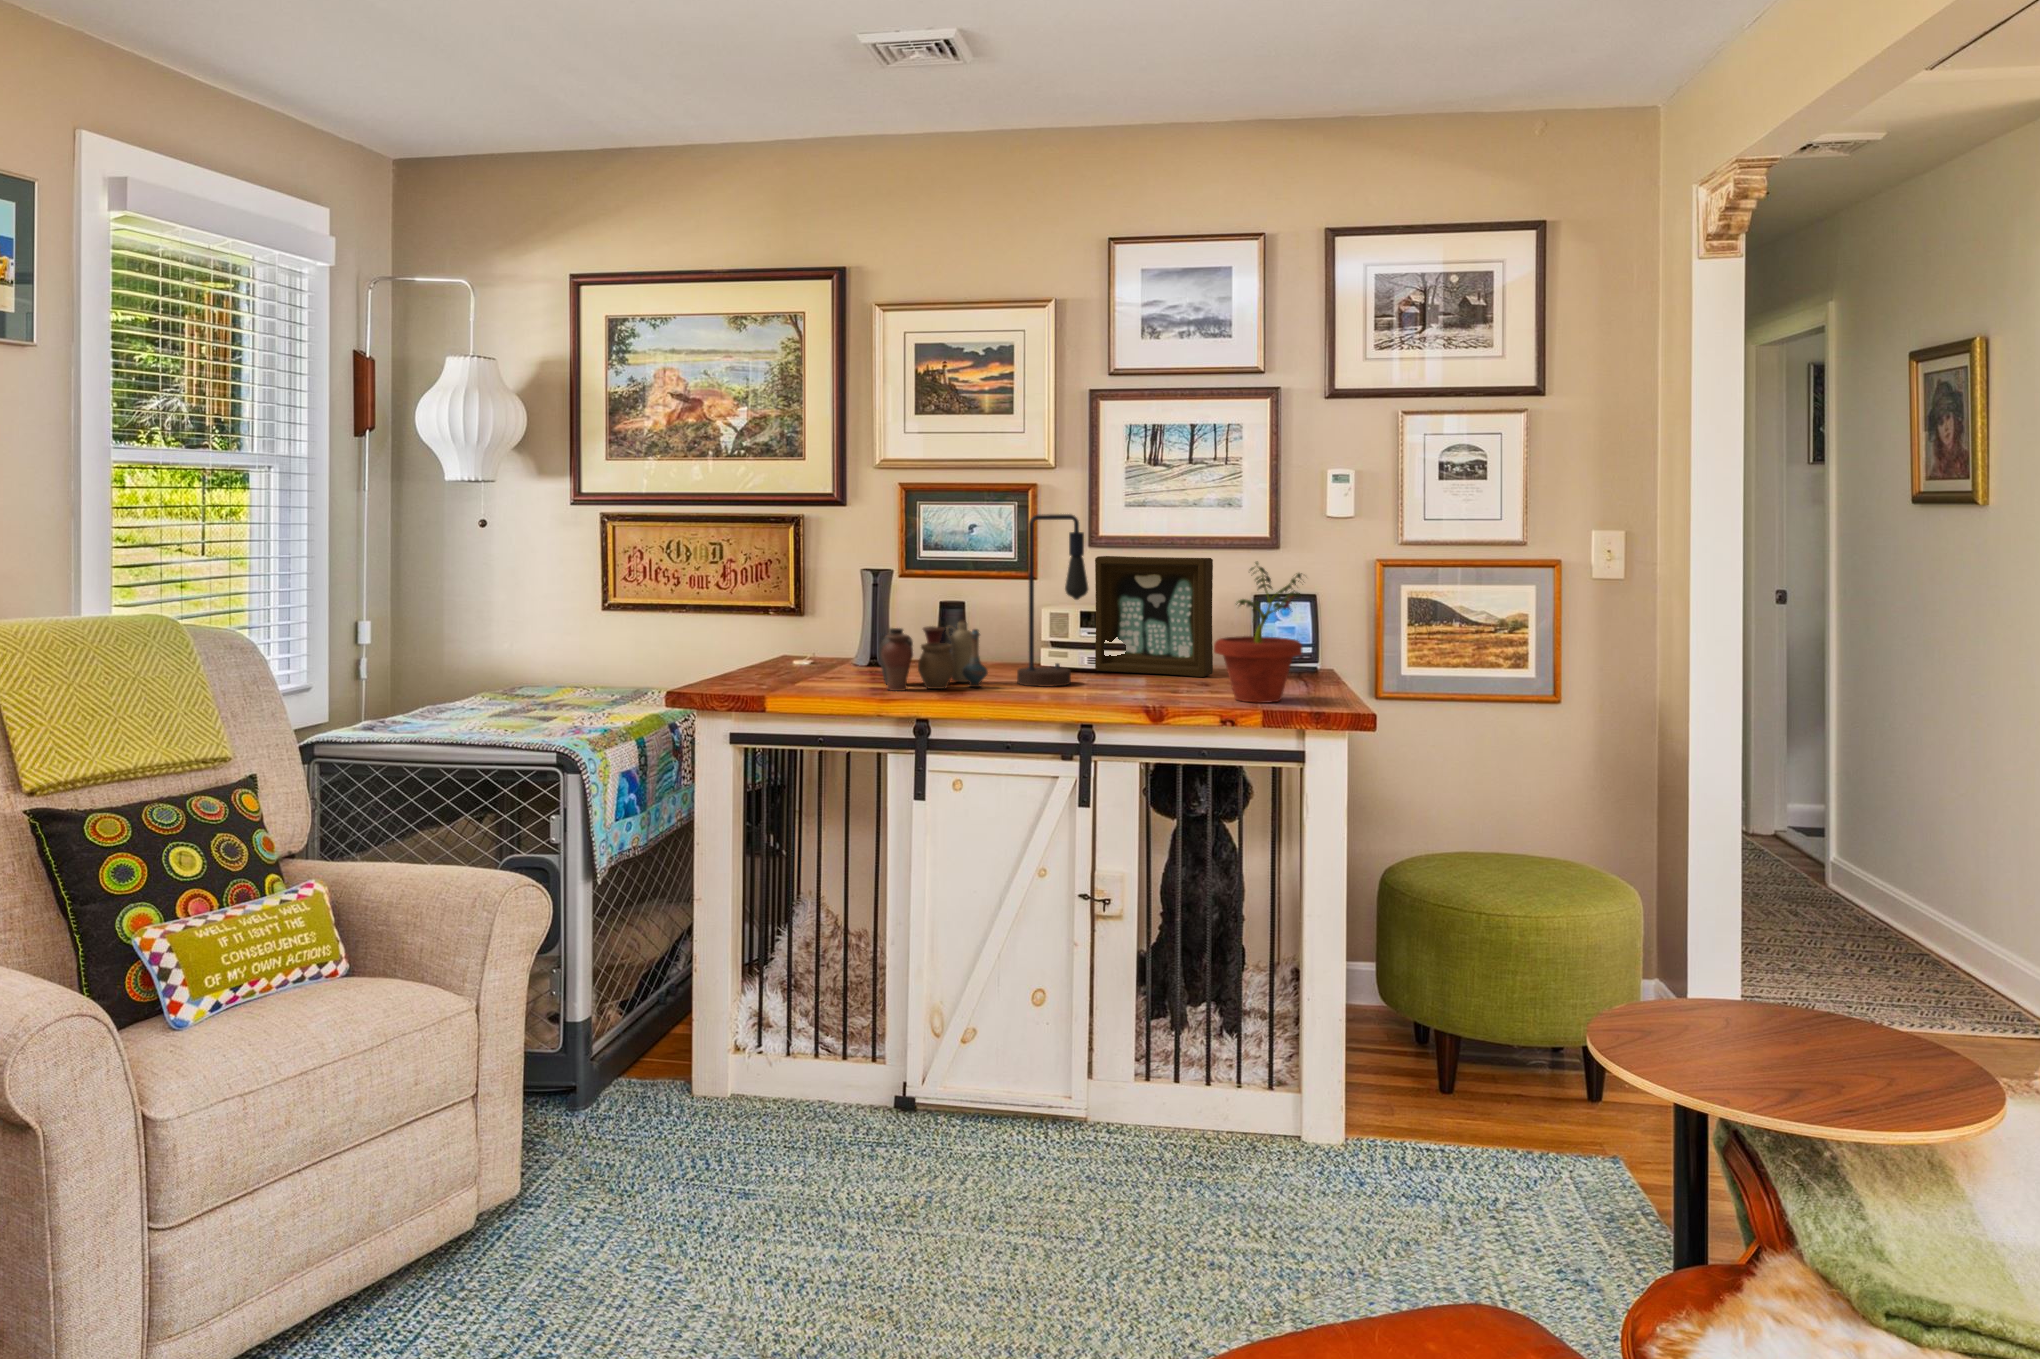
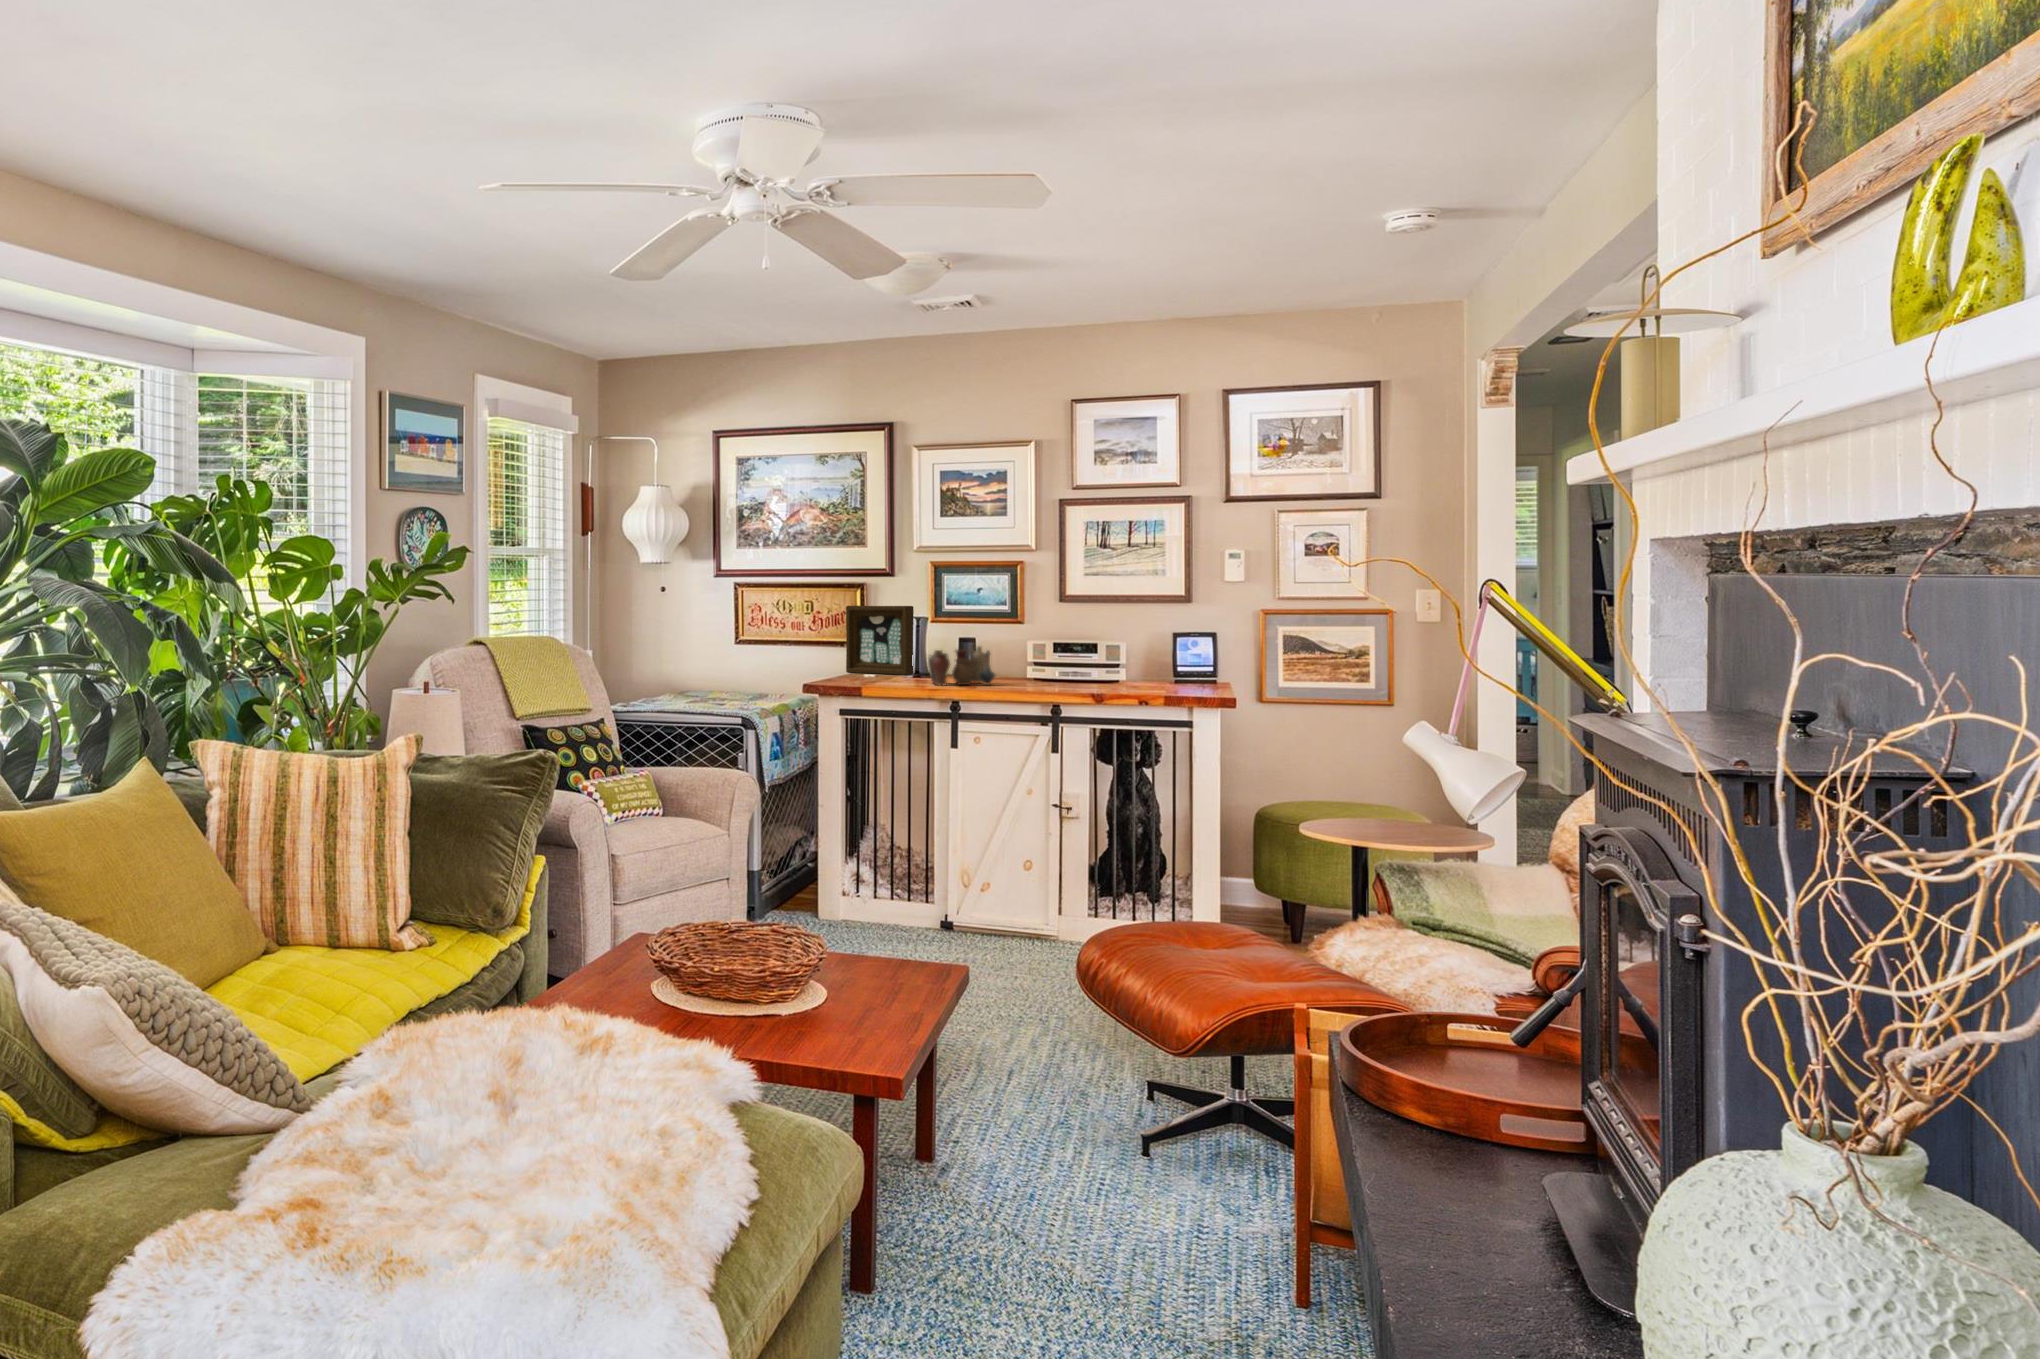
table lamp: present [1017,514,1088,687] -> none [1013,581,1059,685]
picture frame: present [1095,556,1213,677] -> present [846,606,914,675]
potted plant: present [1214,562,1302,703] -> none [1137,608,1198,692]

